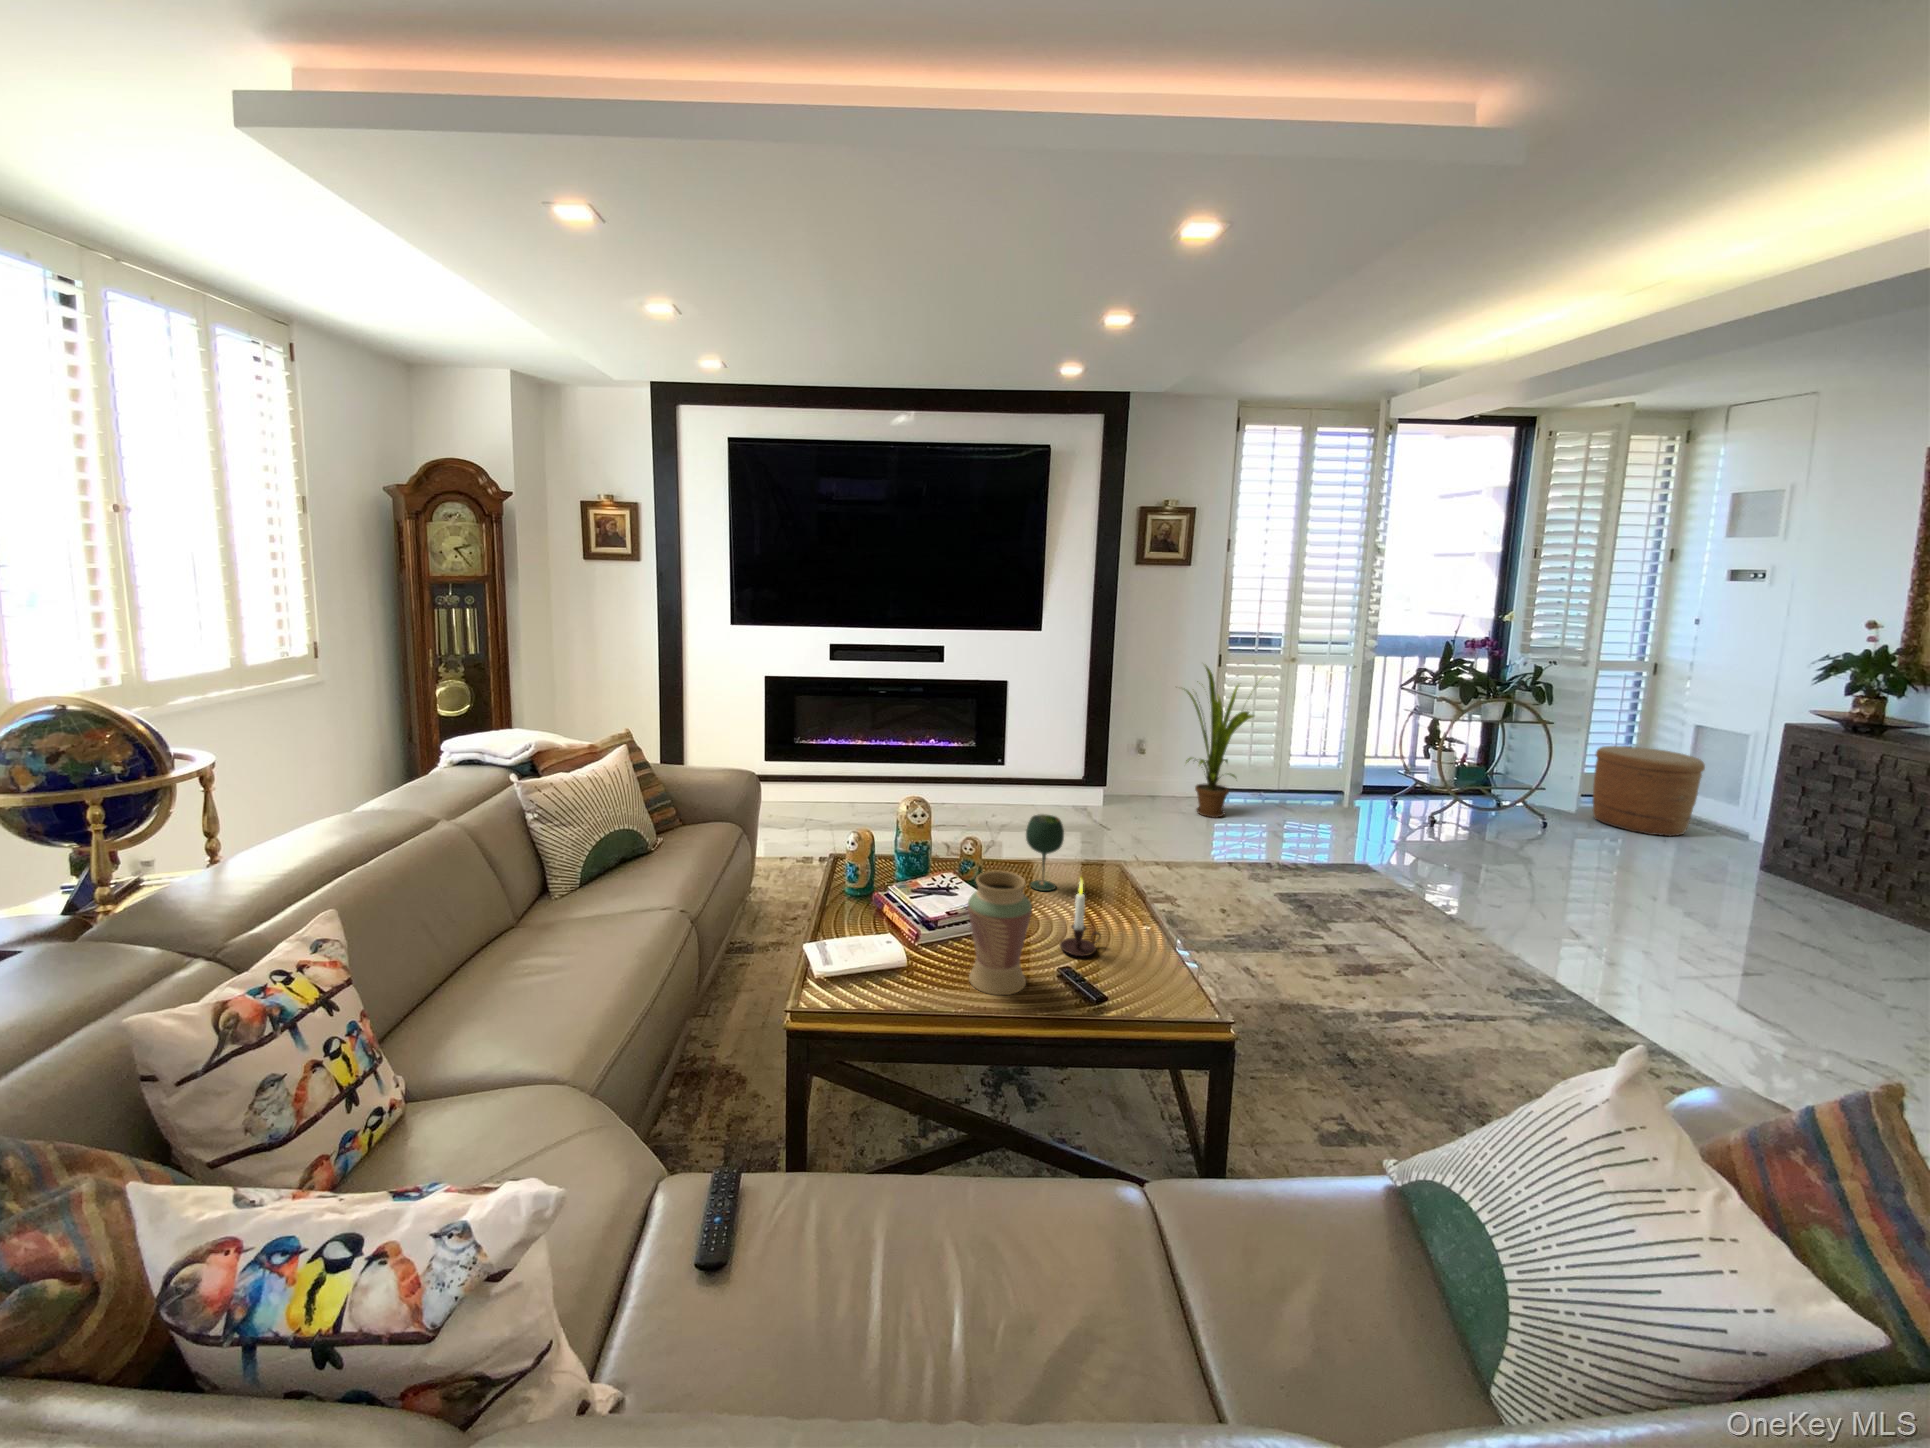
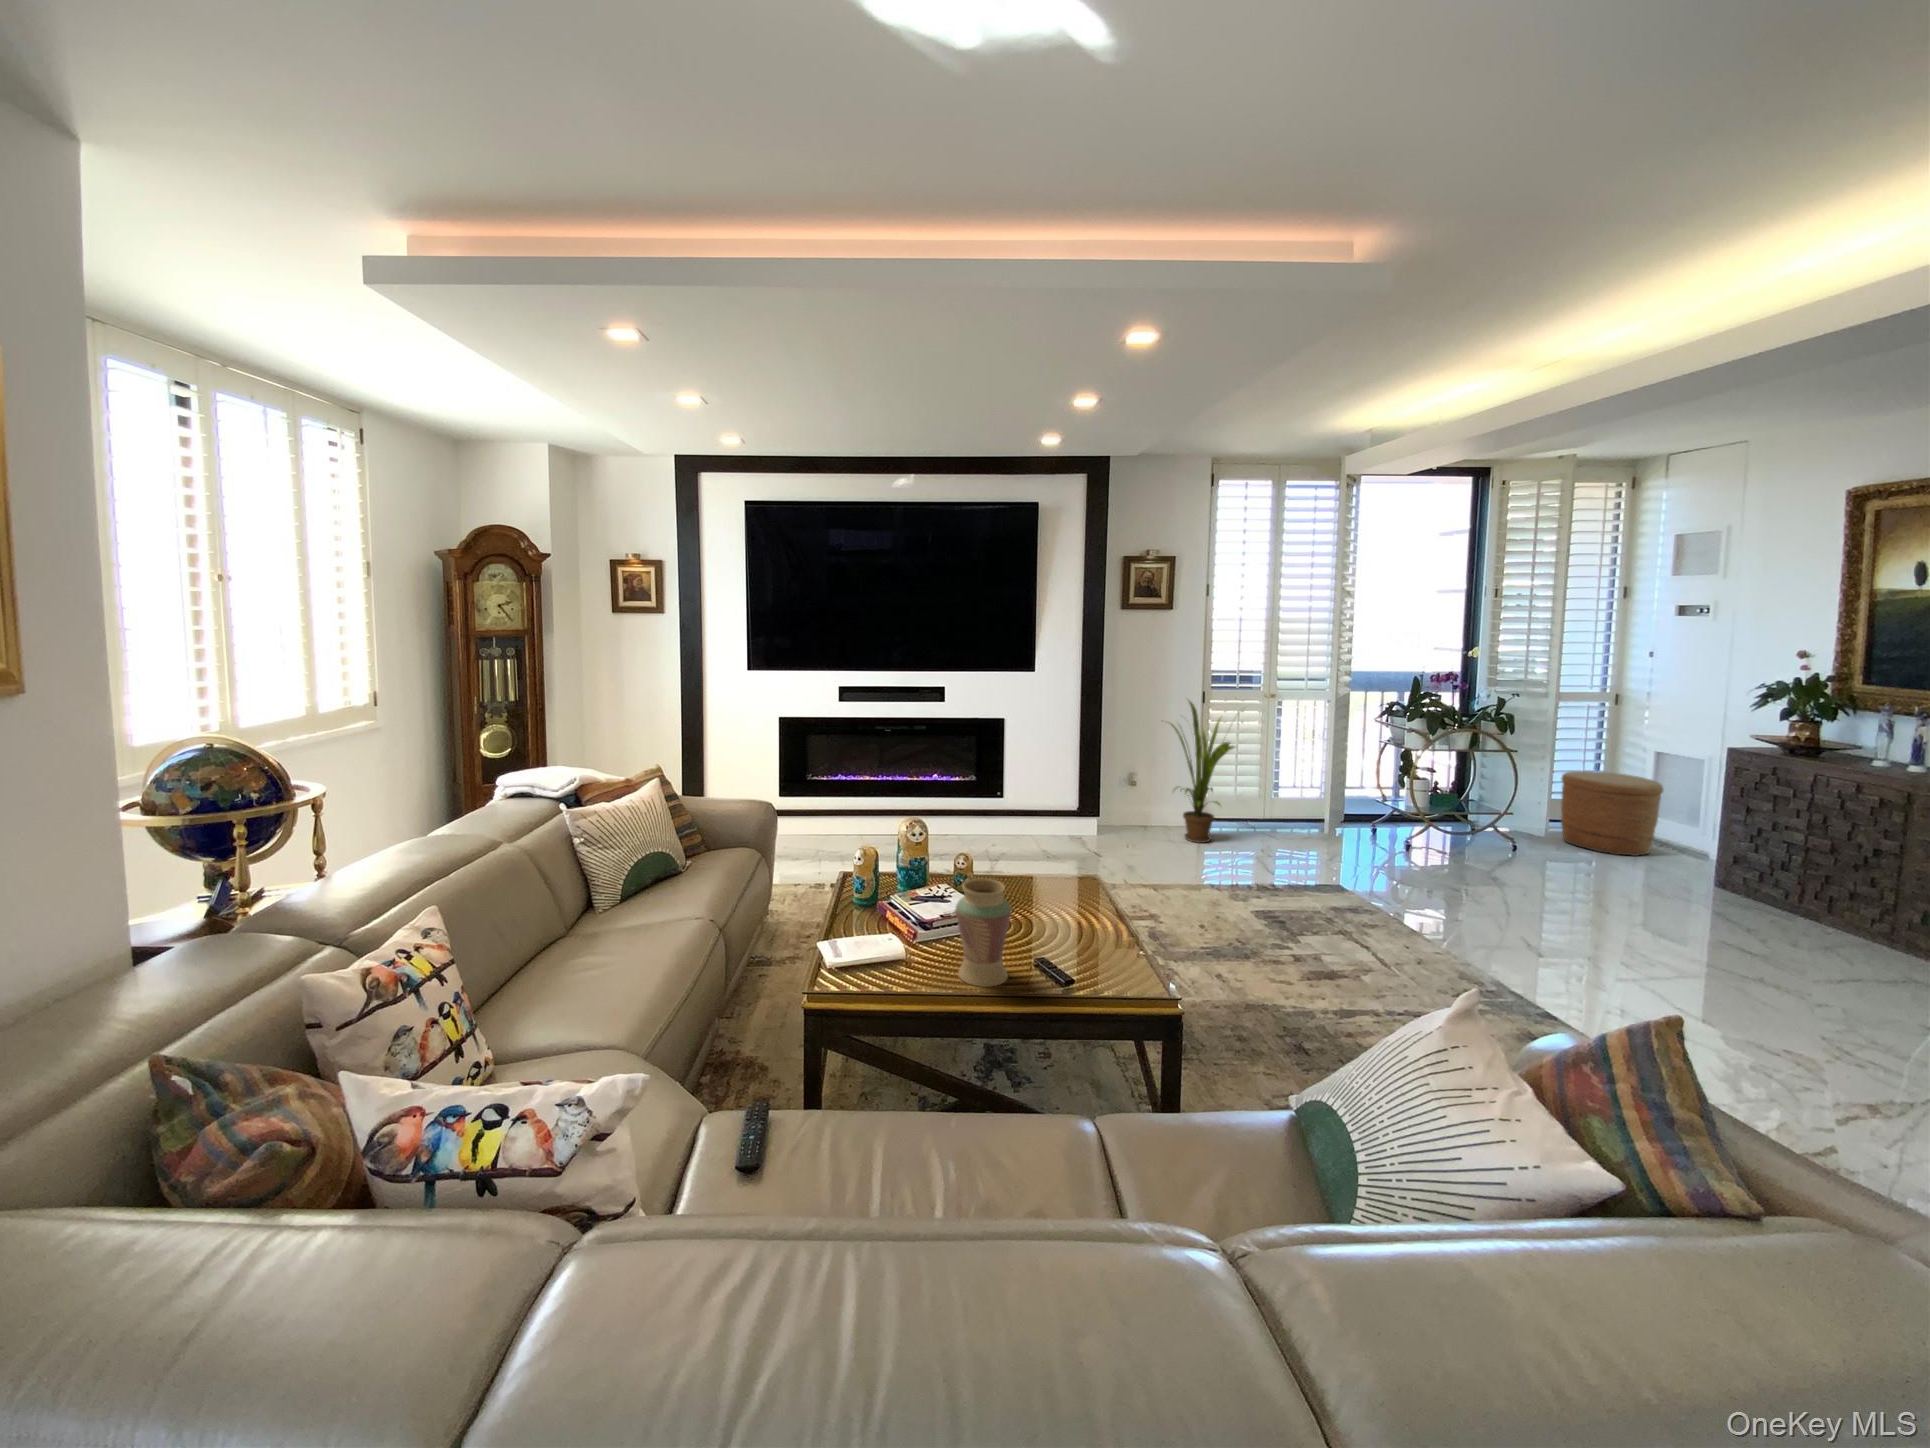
wine glass: present [1026,814,1064,891] -> none [1013,834,1047,903]
candle: present [1060,879,1100,956] -> none [1040,884,1076,955]

